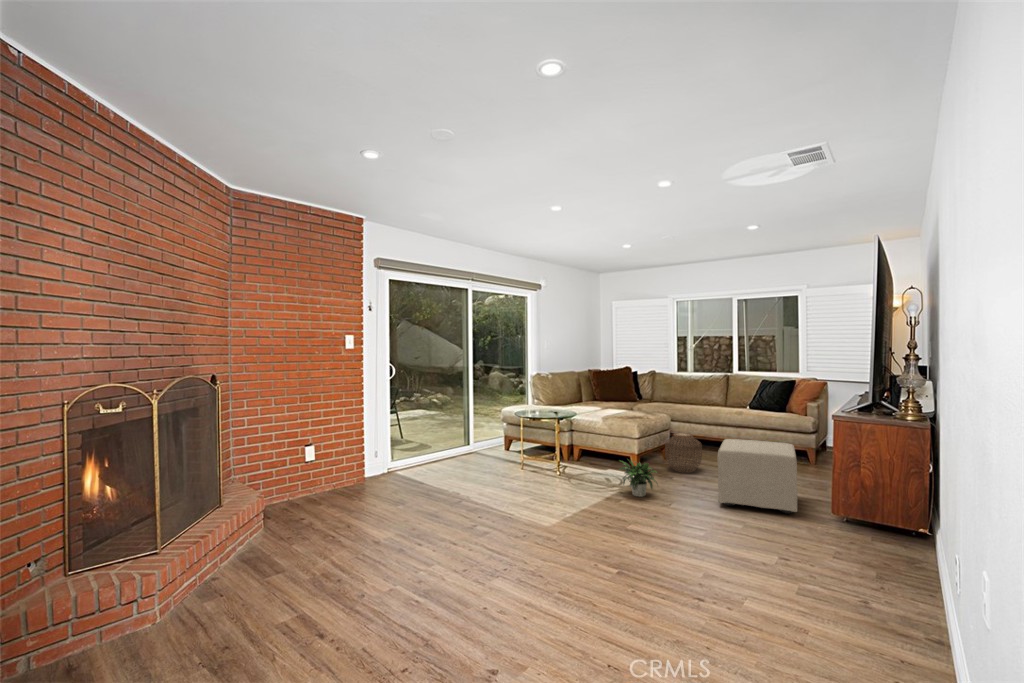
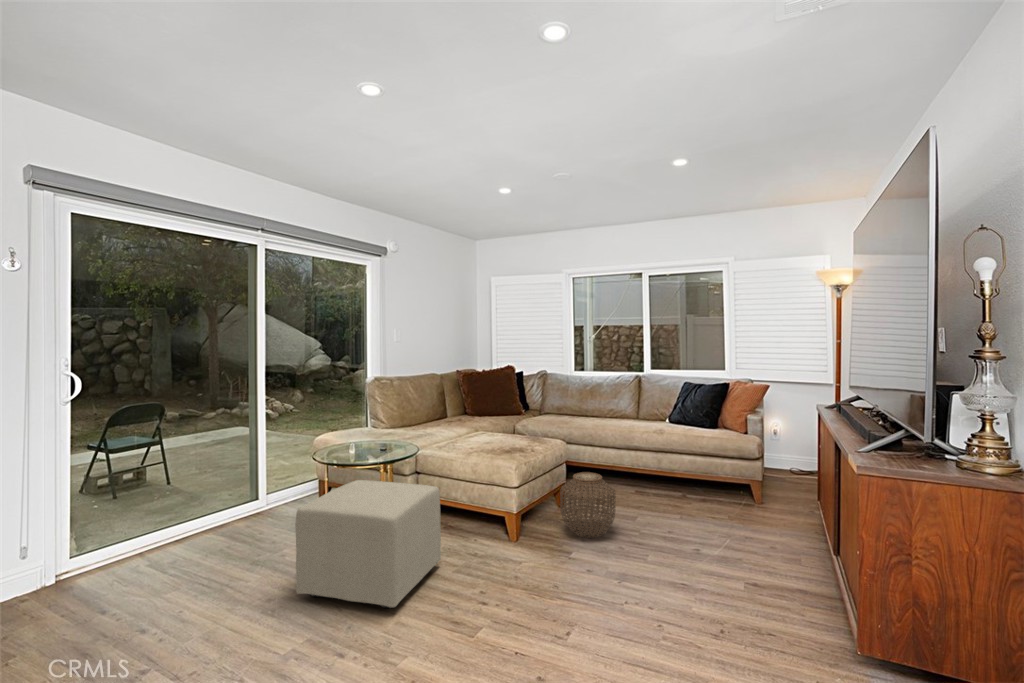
ottoman: present [718,439,798,514] -> present [295,480,441,608]
potted plant: present [619,461,658,497] -> none [467,541,550,616]

